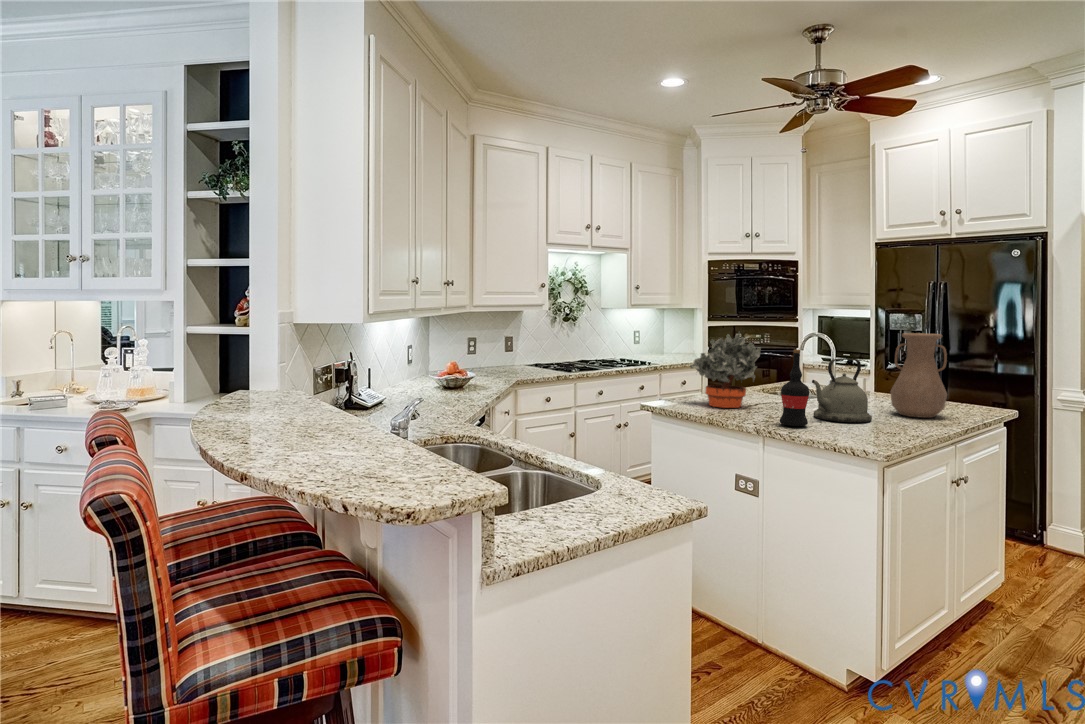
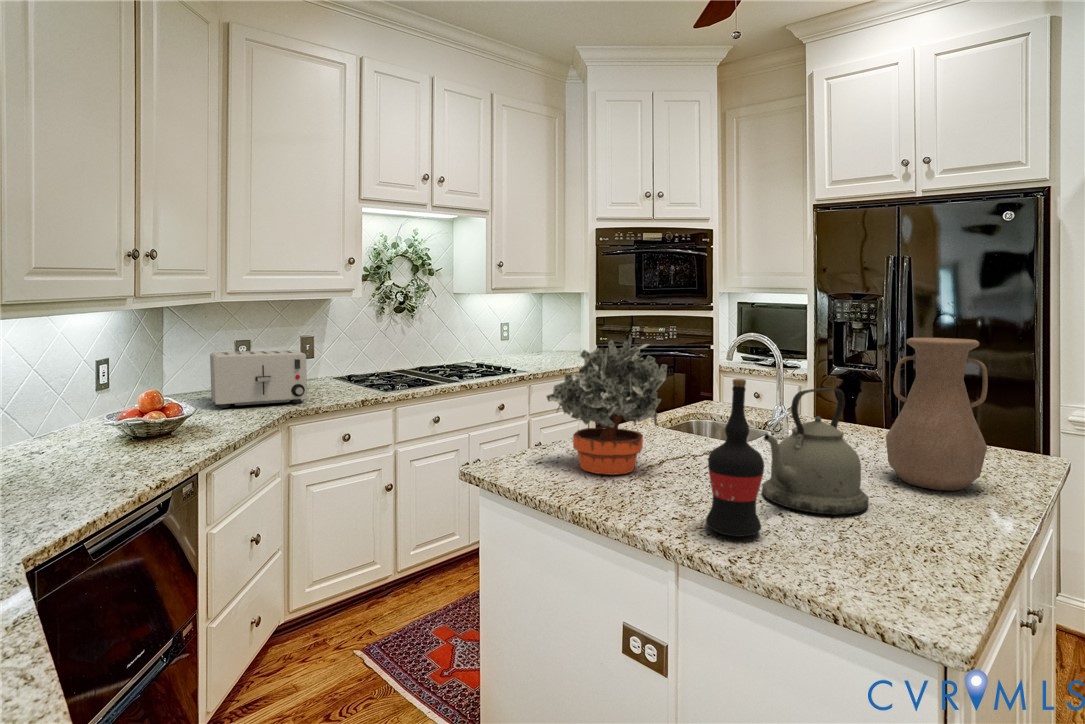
toaster: none [465,344,523,378] -> present [210,350,307,408]

